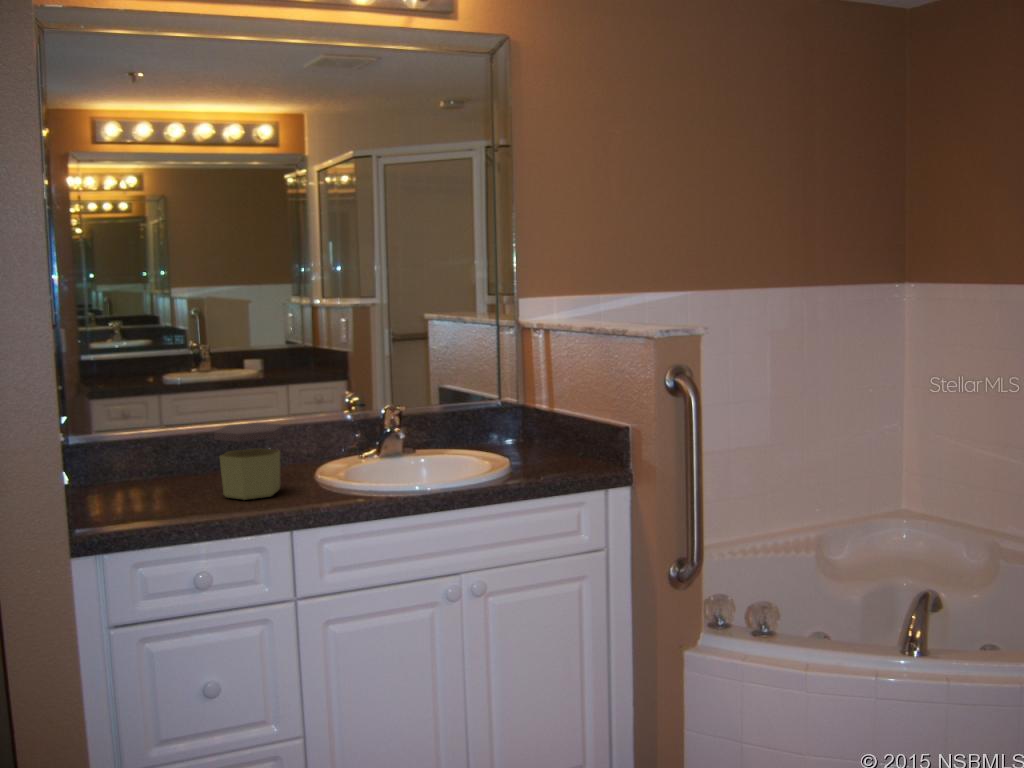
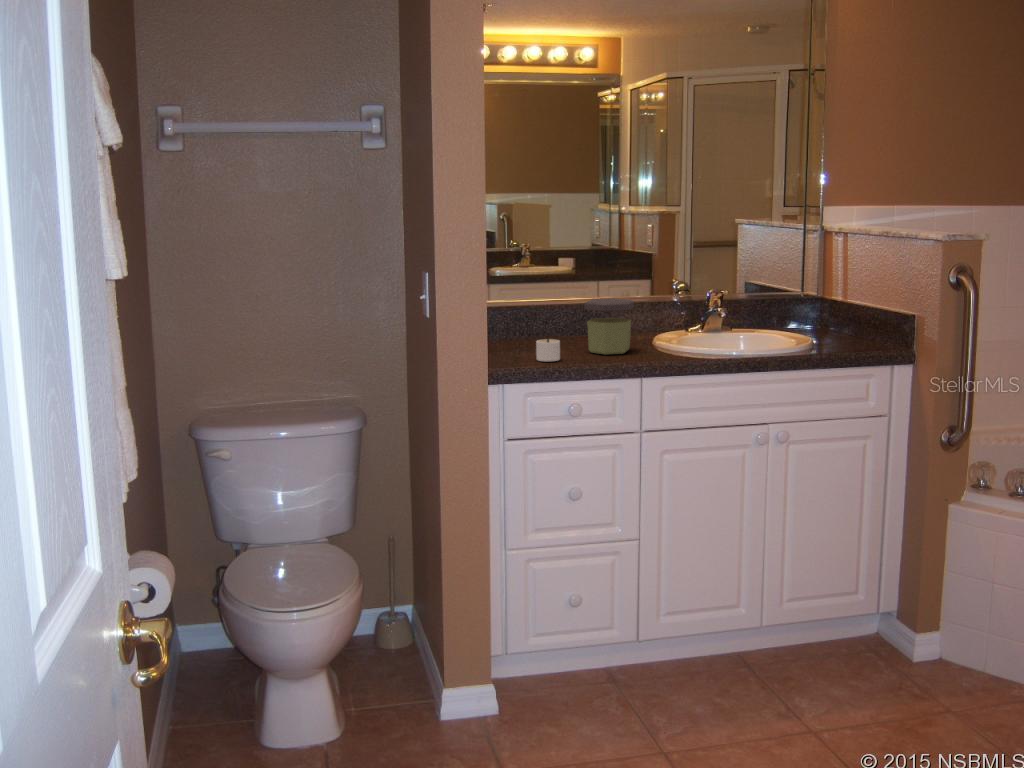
candle: none [143,484,191,517] -> present [536,339,560,361]

